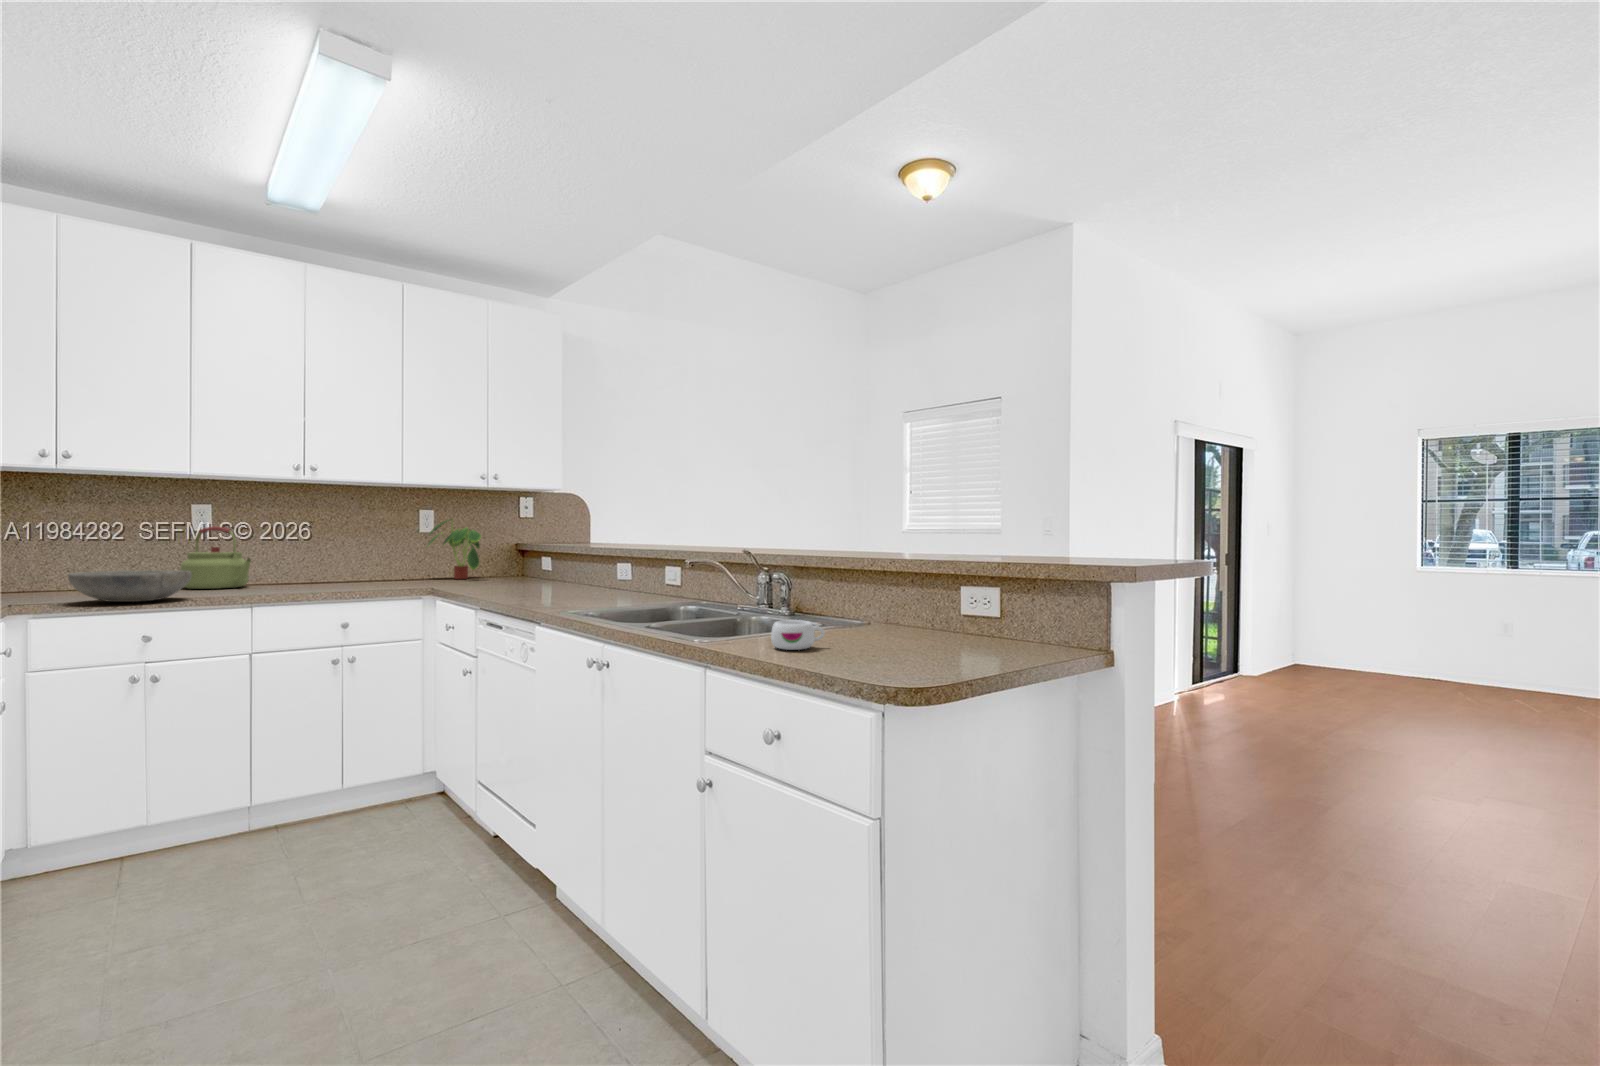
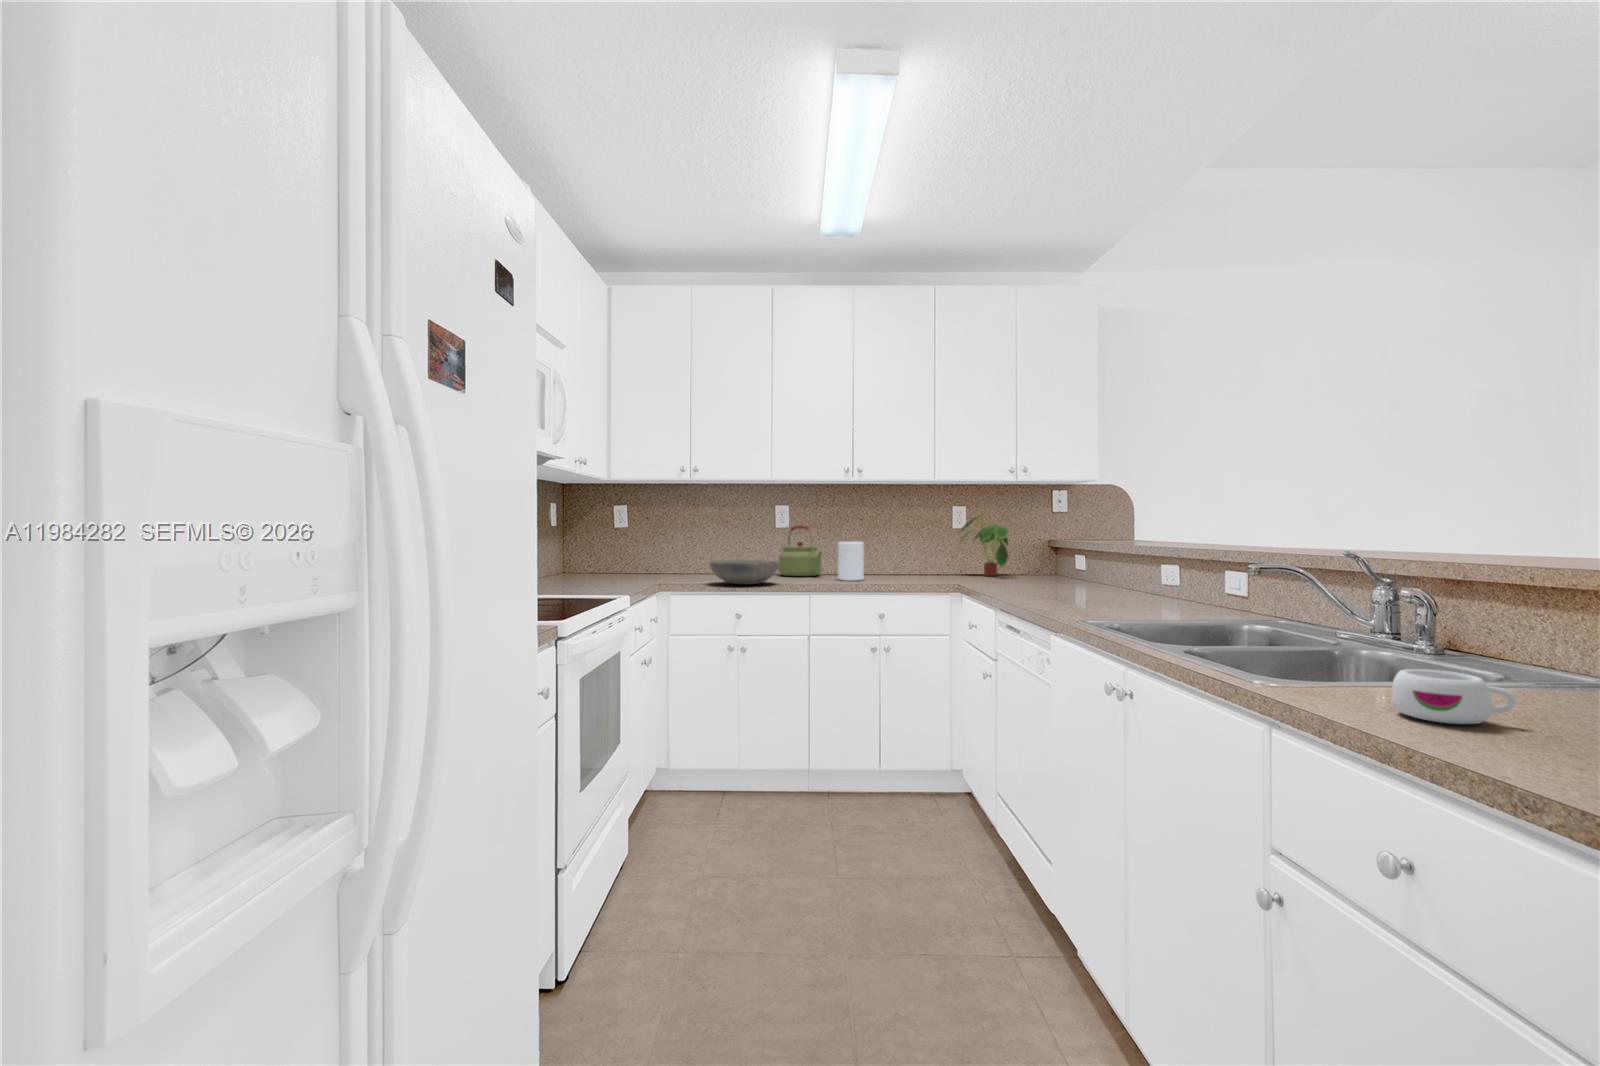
jar: none [277,545,313,590] -> present [838,540,864,581]

